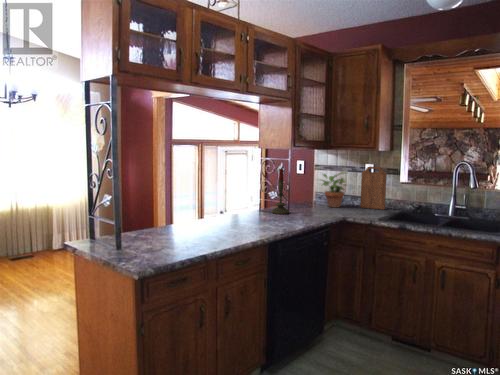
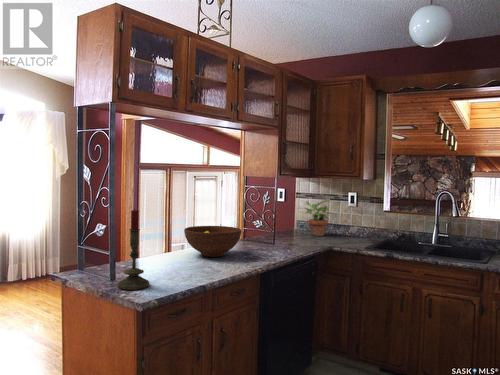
cutting board: present [360,167,387,210] -> none [344,195,370,238]
candle: present [272,168,289,214] -> present [117,209,149,290]
fruit bowl: none [196,197,251,227] -> present [184,226,241,257]

